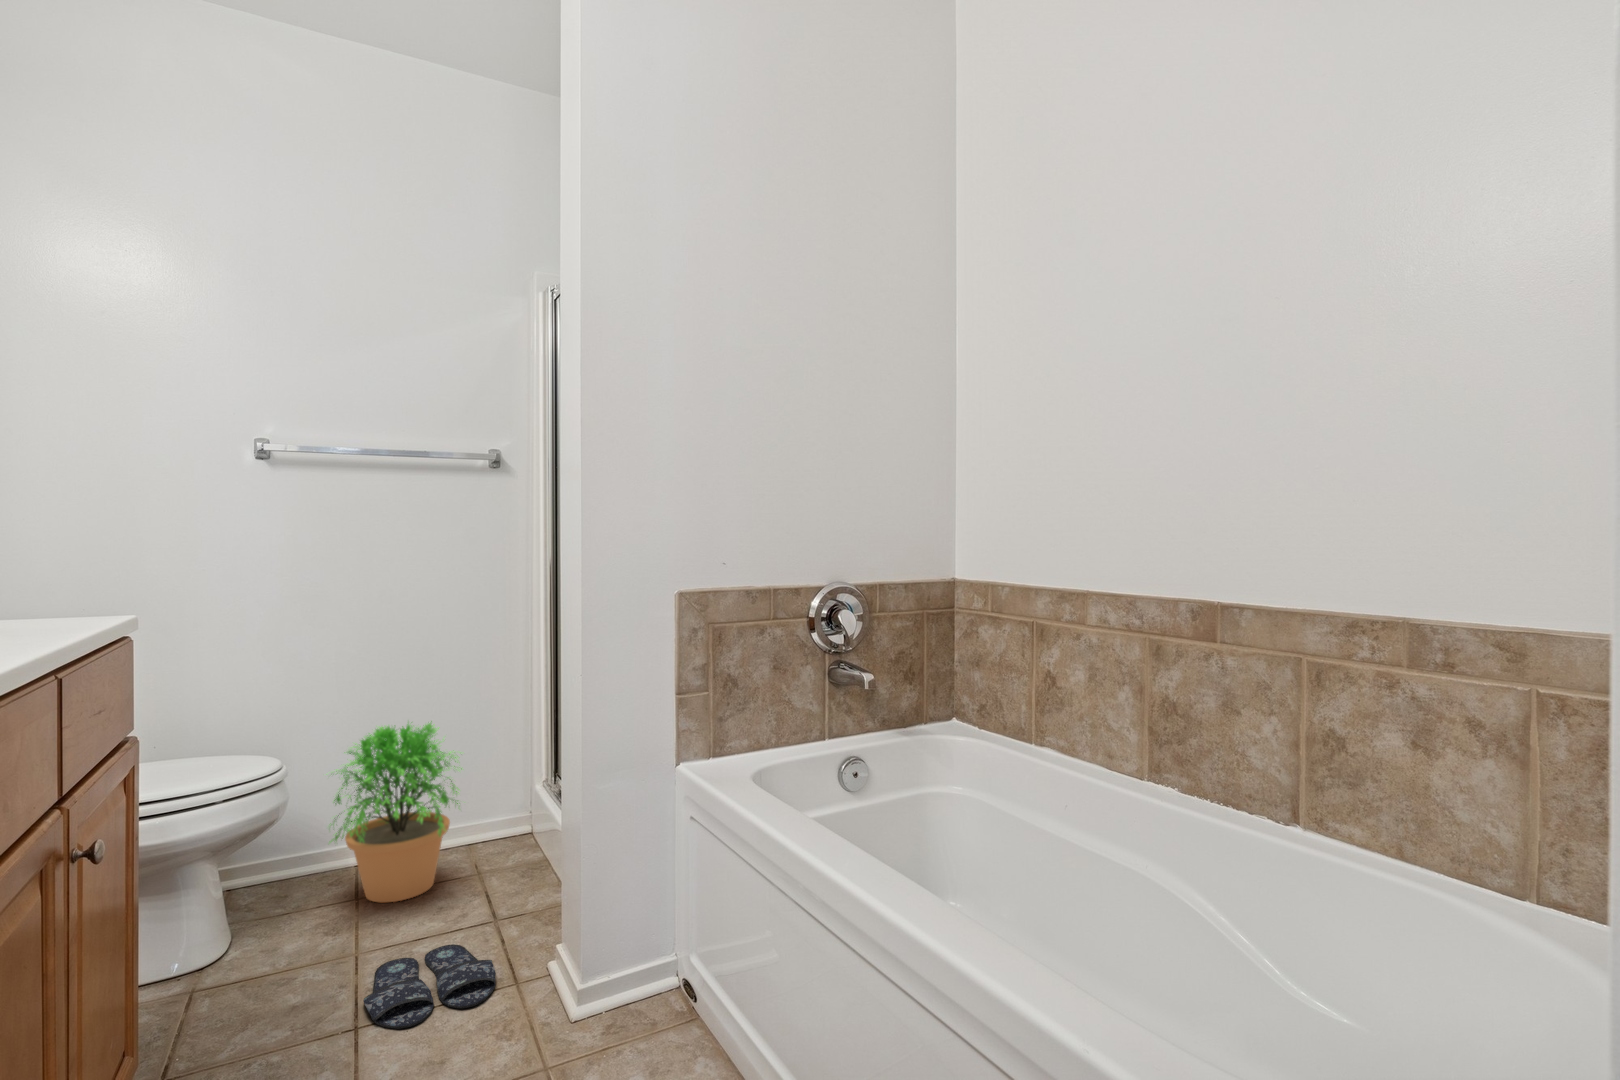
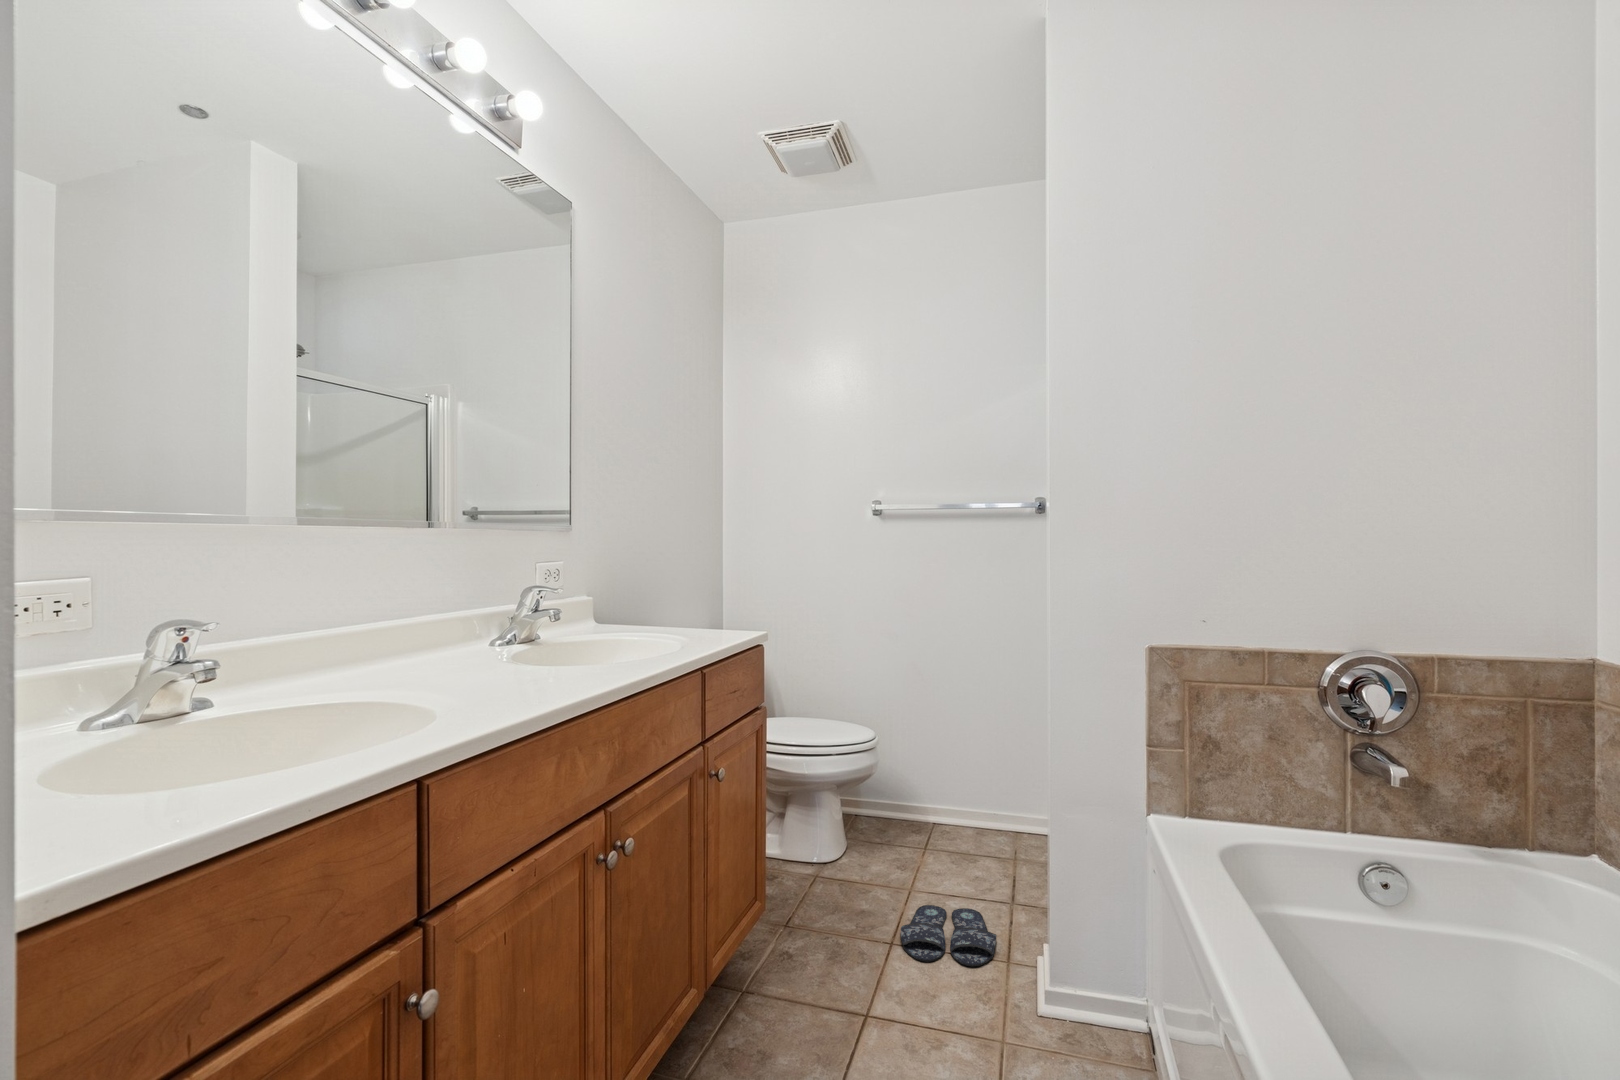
potted plant: present [330,721,462,903] -> none [907,717,1006,861]

